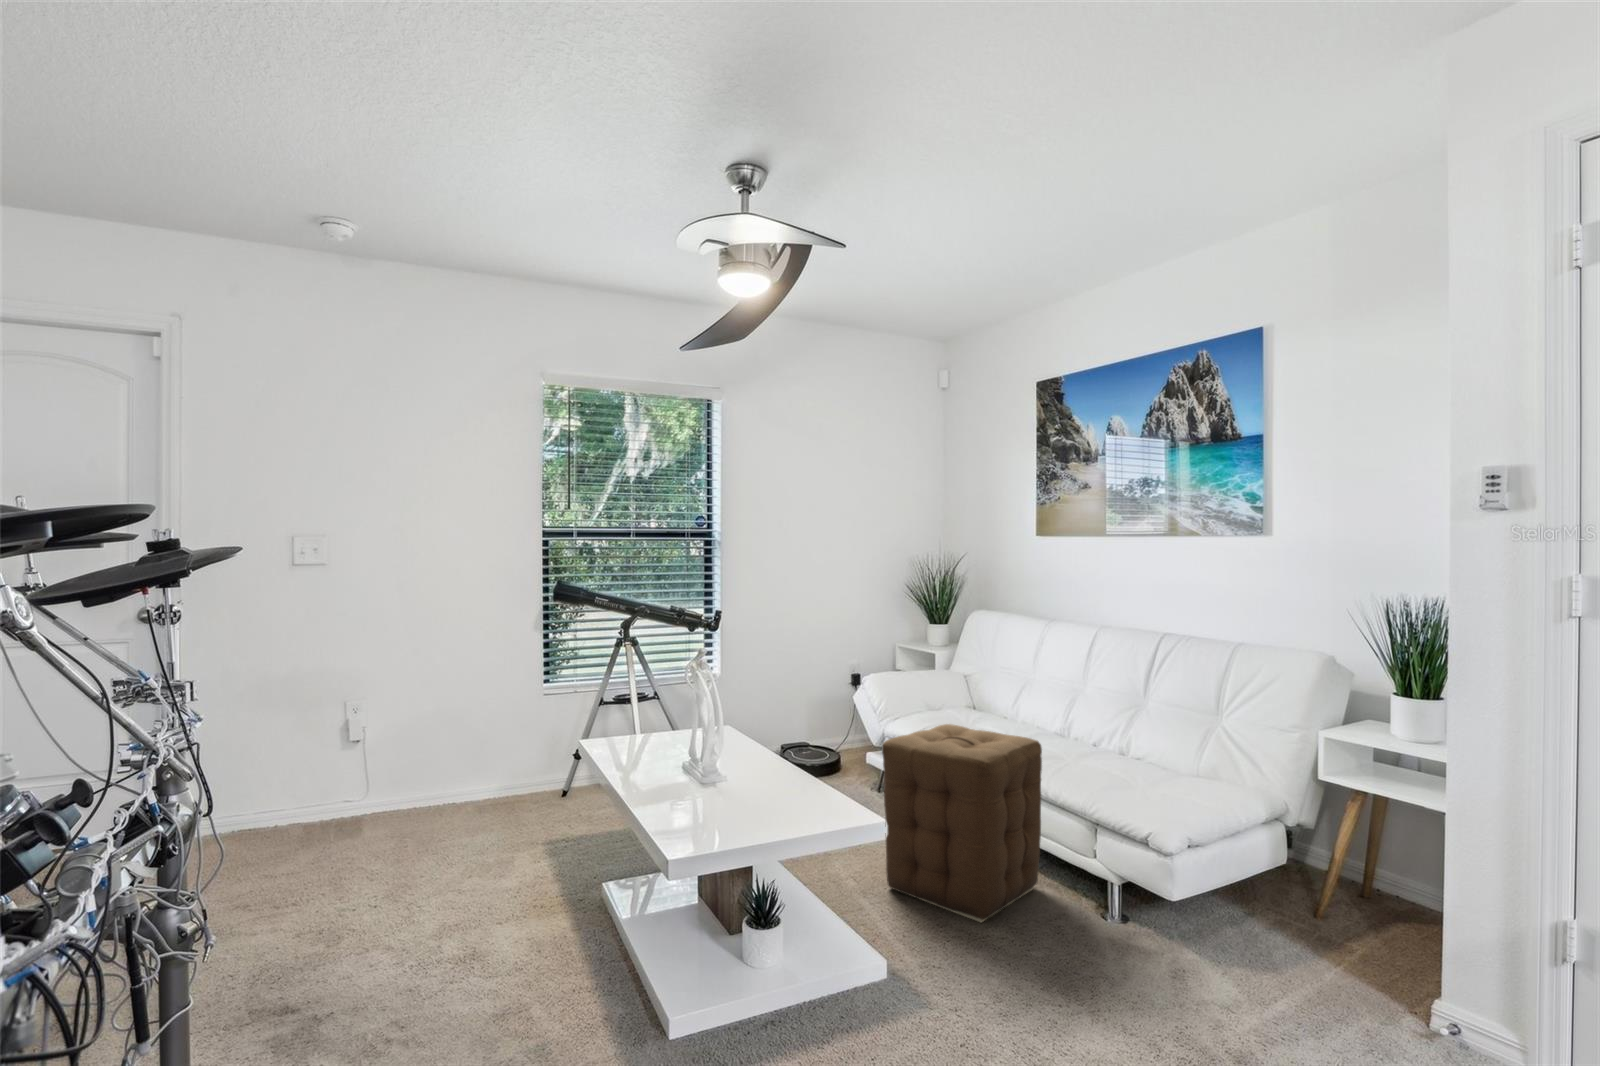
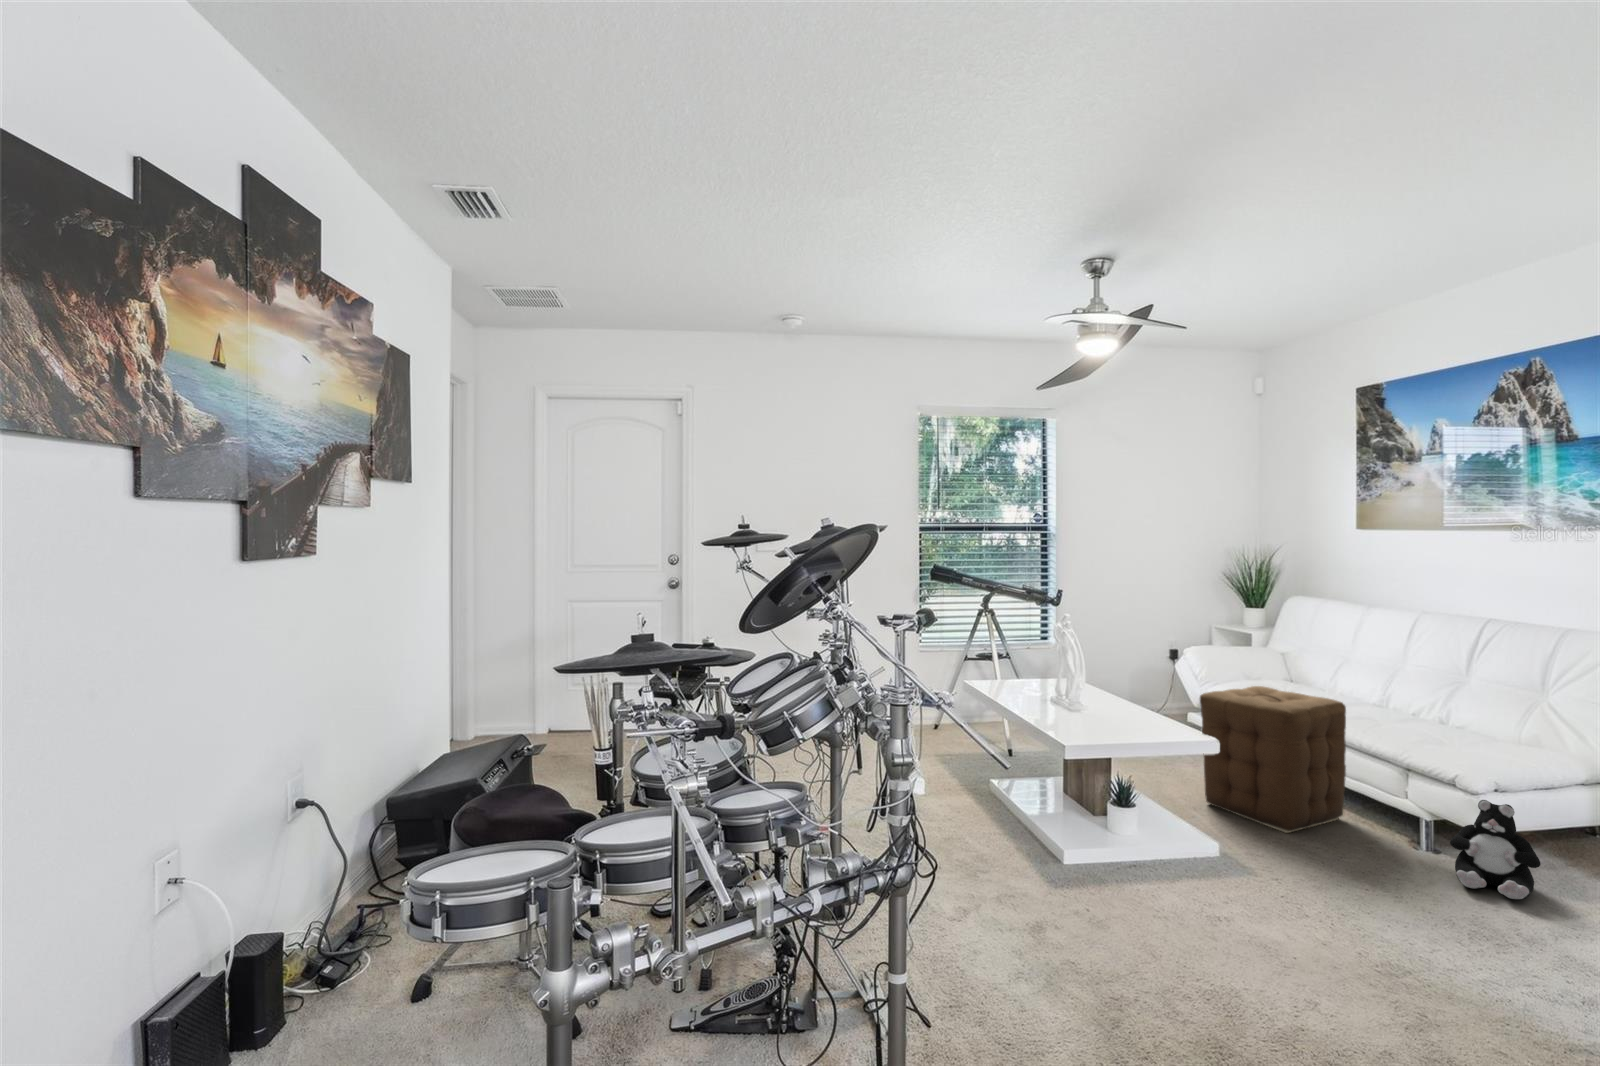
plush toy: none [1158,858,1250,989] -> present [1450,800,1541,900]

